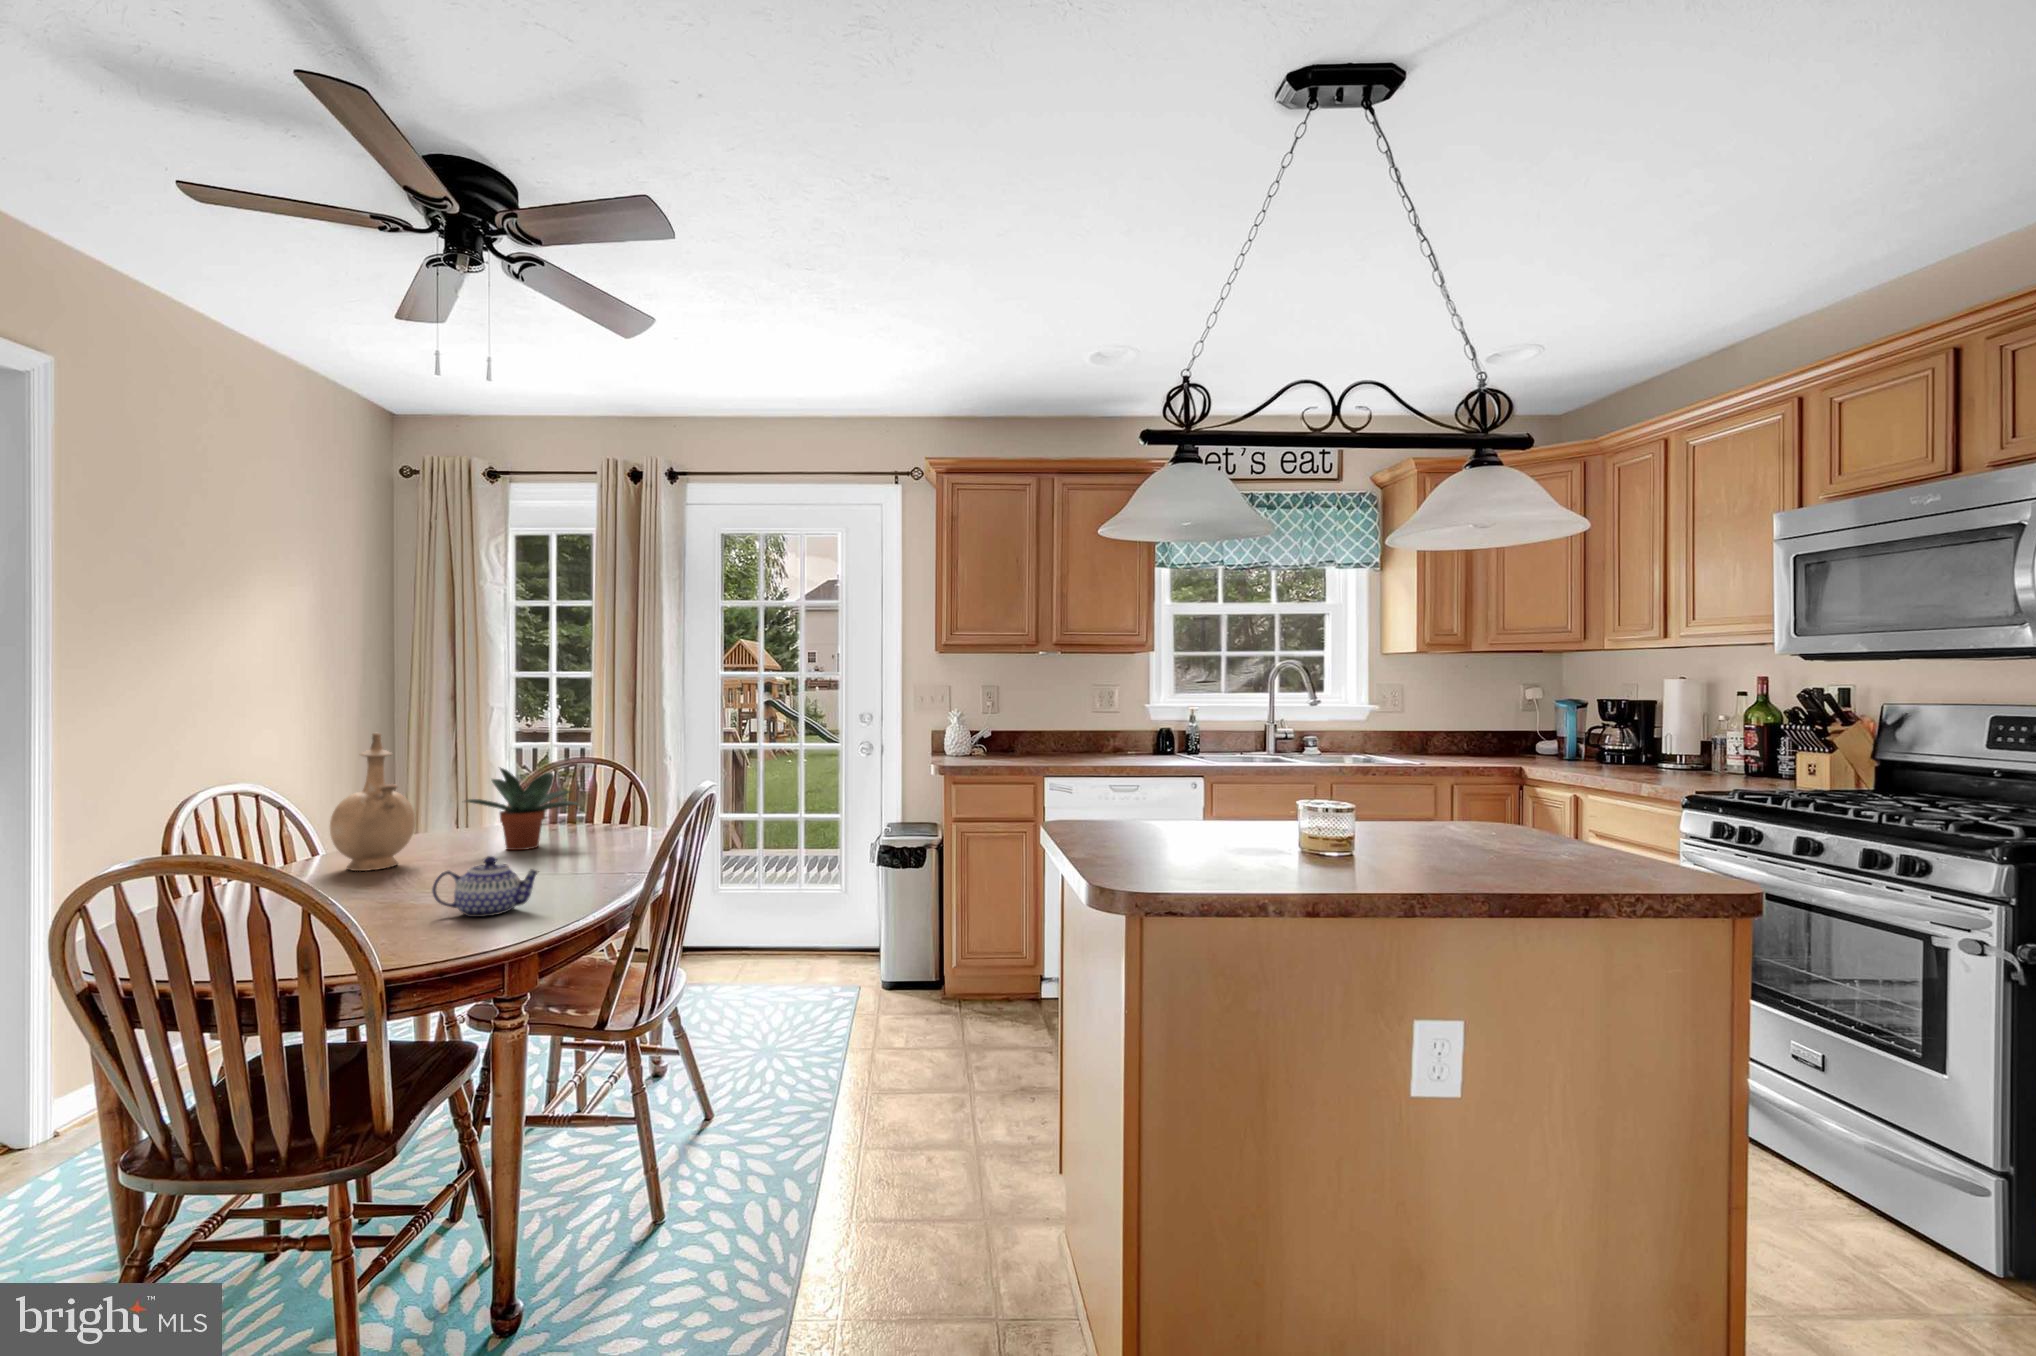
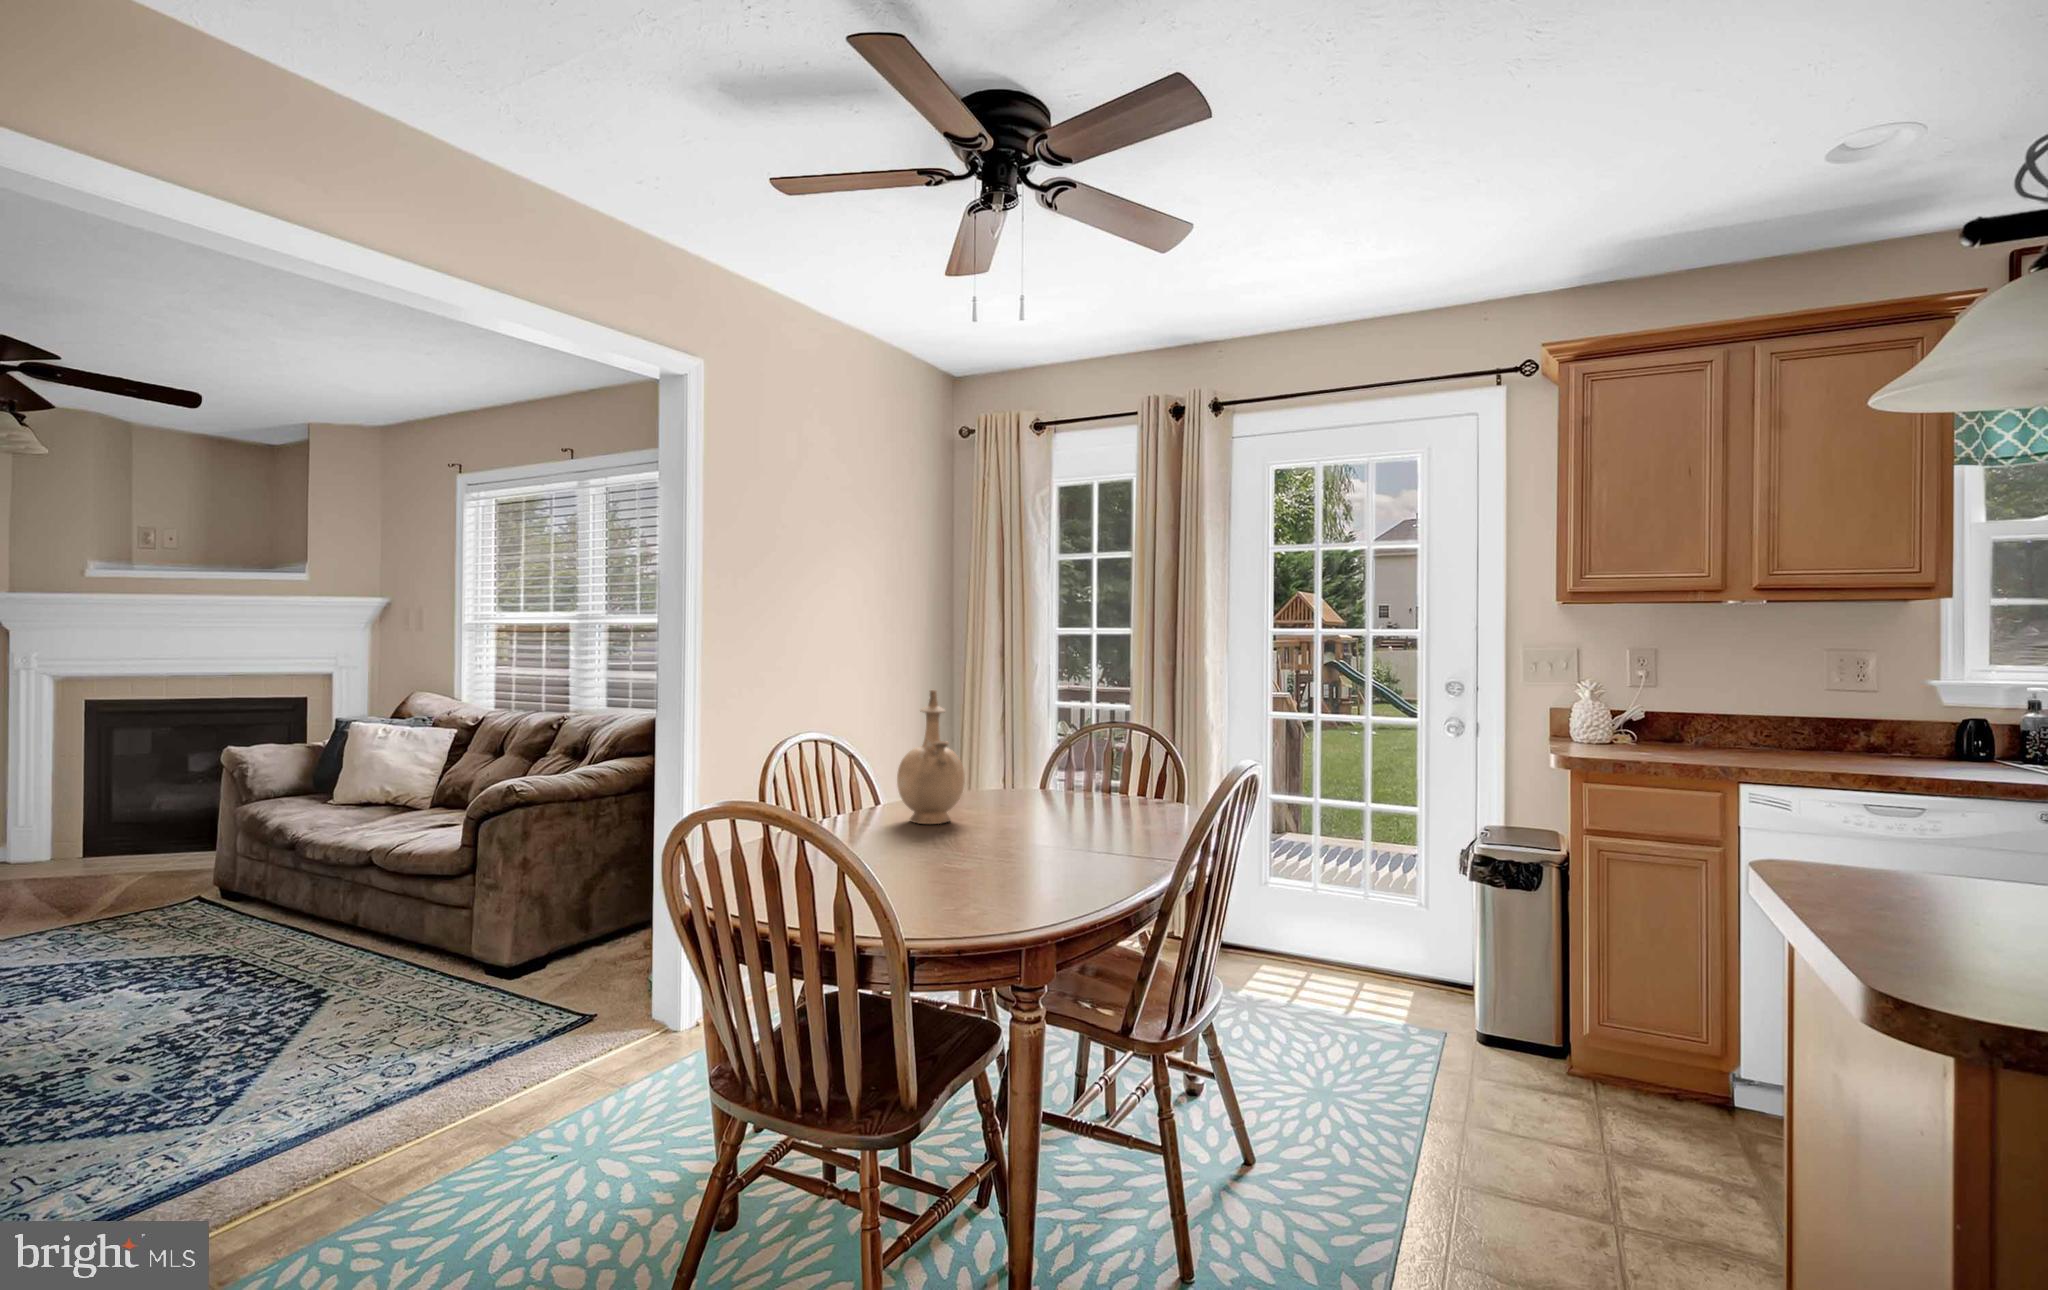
potted plant: present [465,768,578,850] -> none [1005,729,1114,818]
teapot: present [432,856,538,917] -> none [963,828,1061,894]

